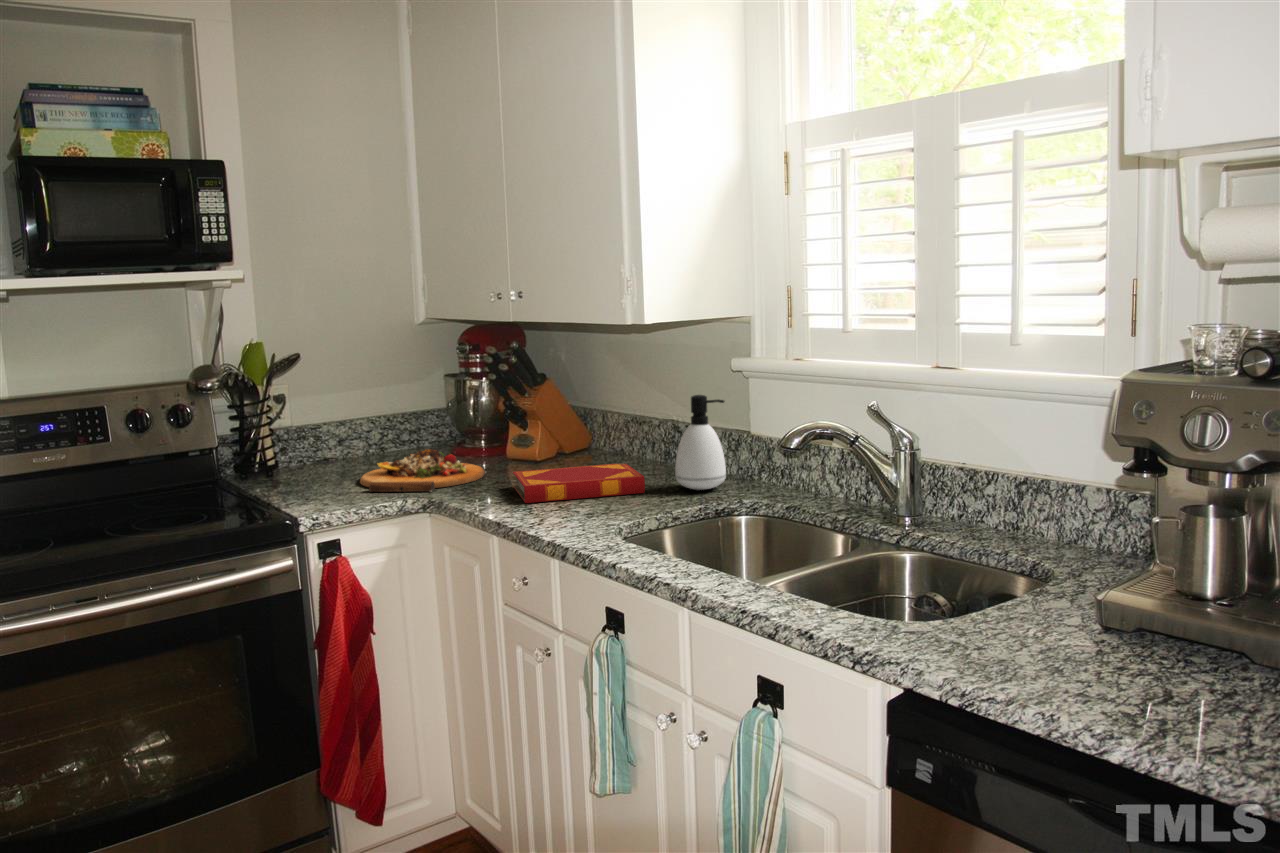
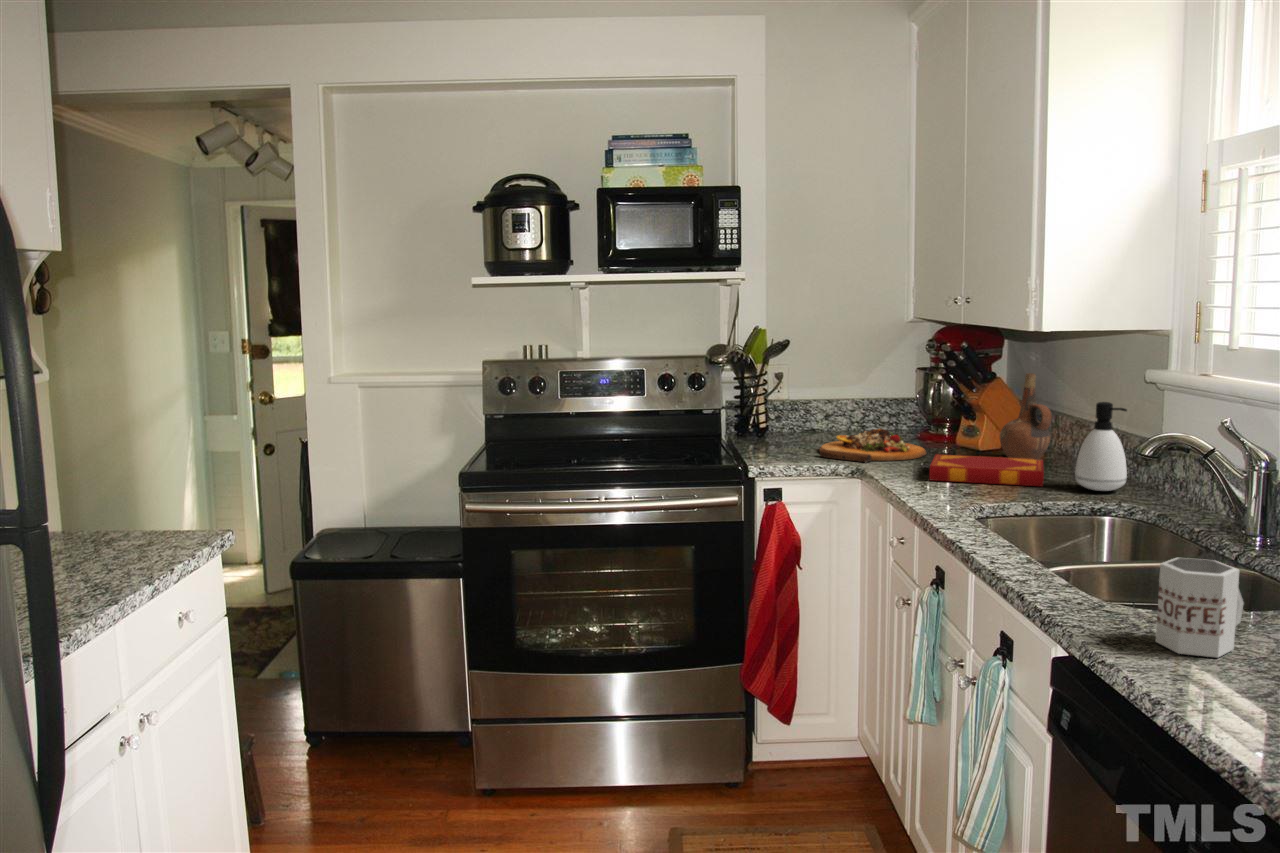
ceramic pitcher: none [563,371,616,467] -> present [1000,373,1052,459]
mug: none [994,559,1074,675] -> present [1156,557,1244,657]

